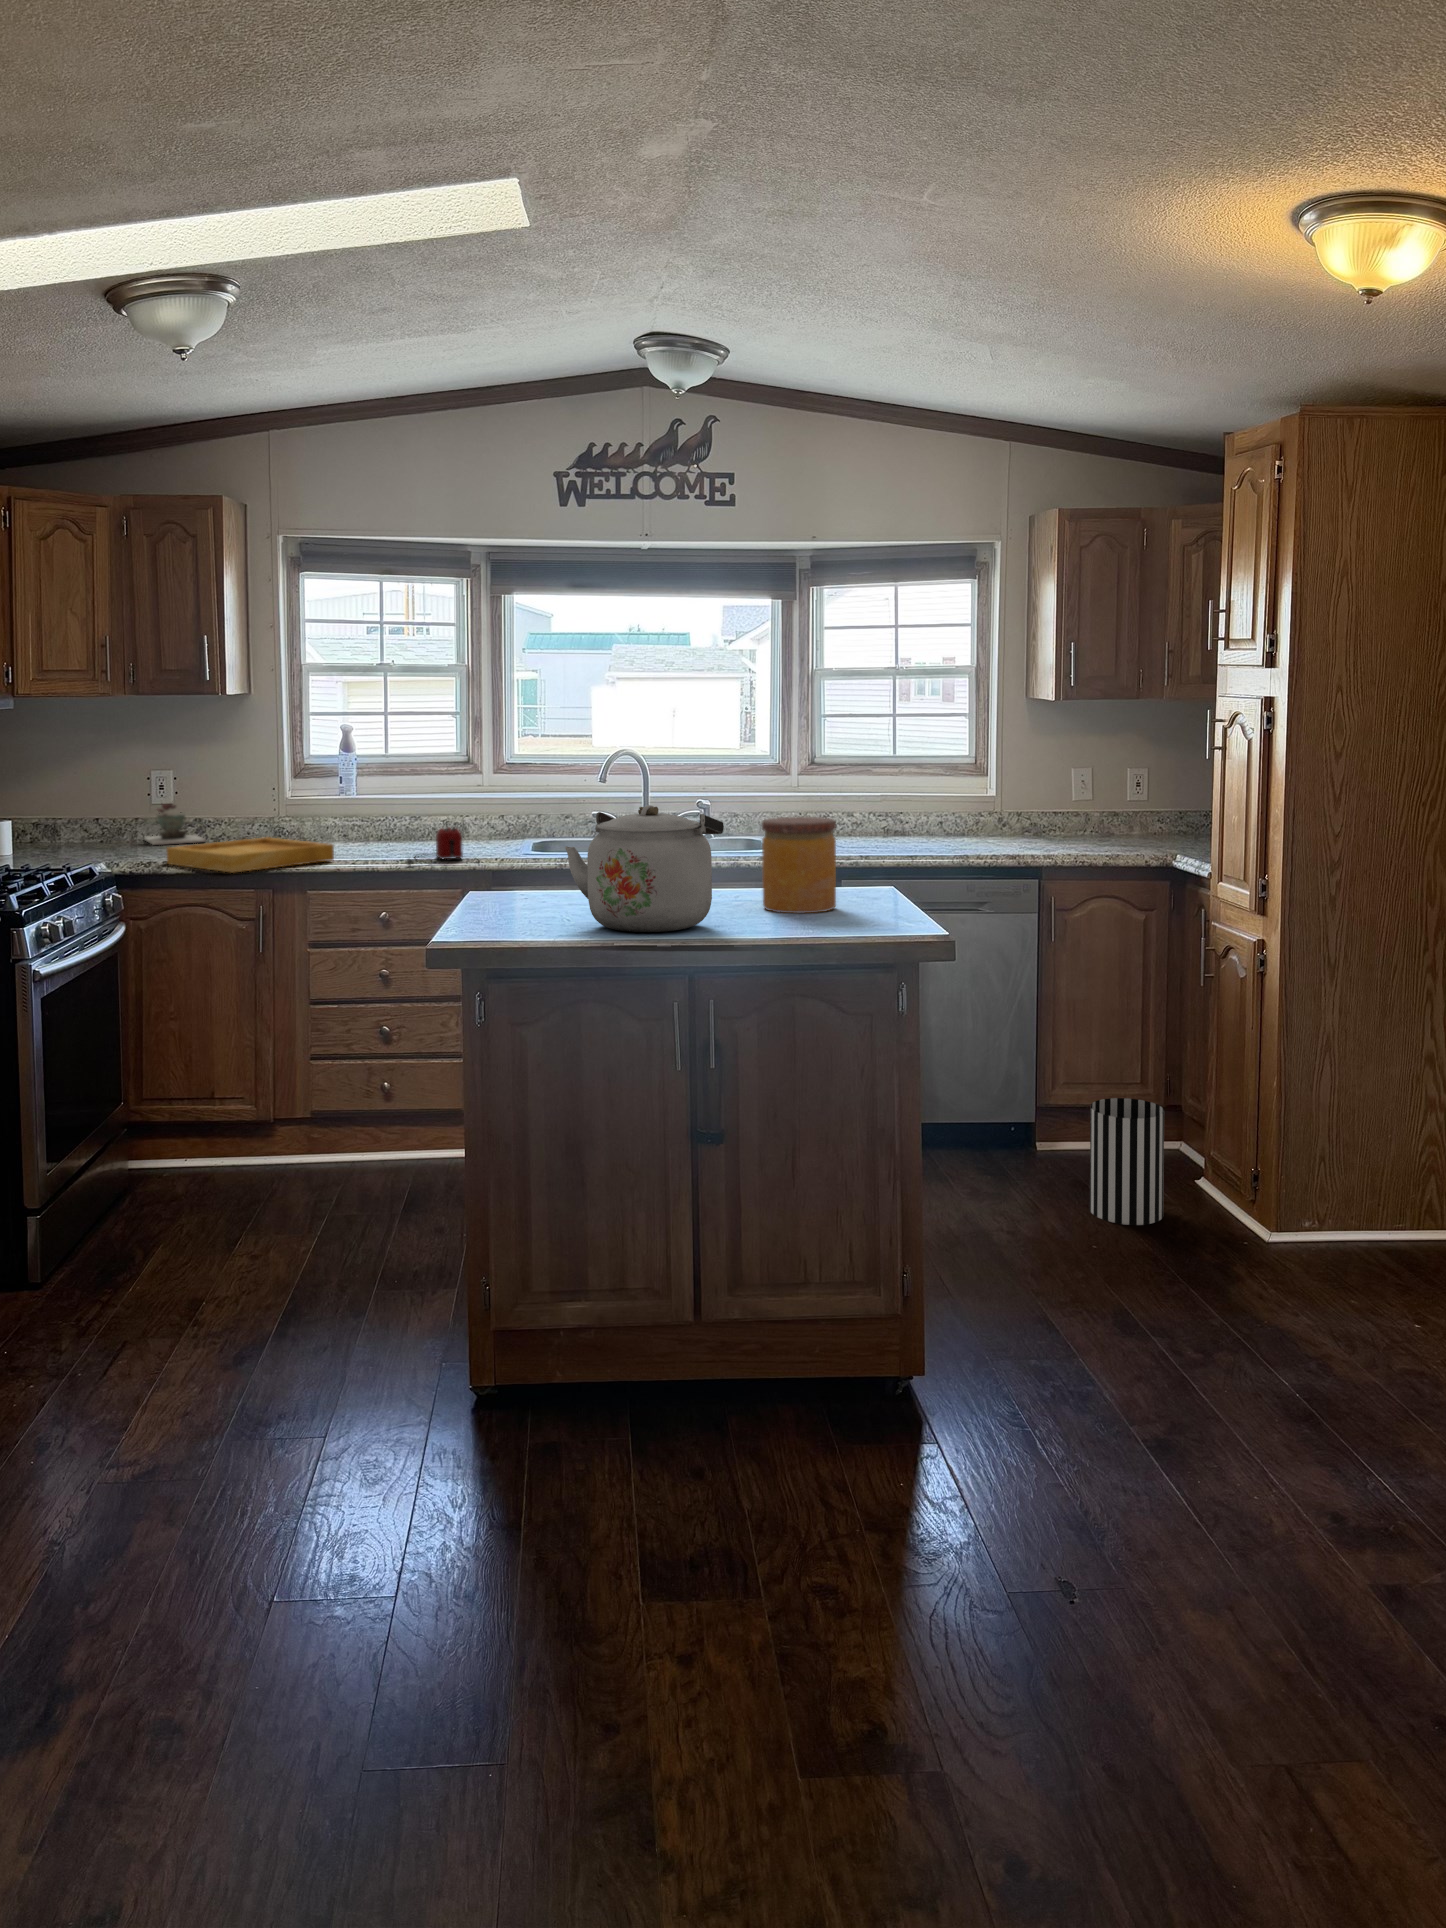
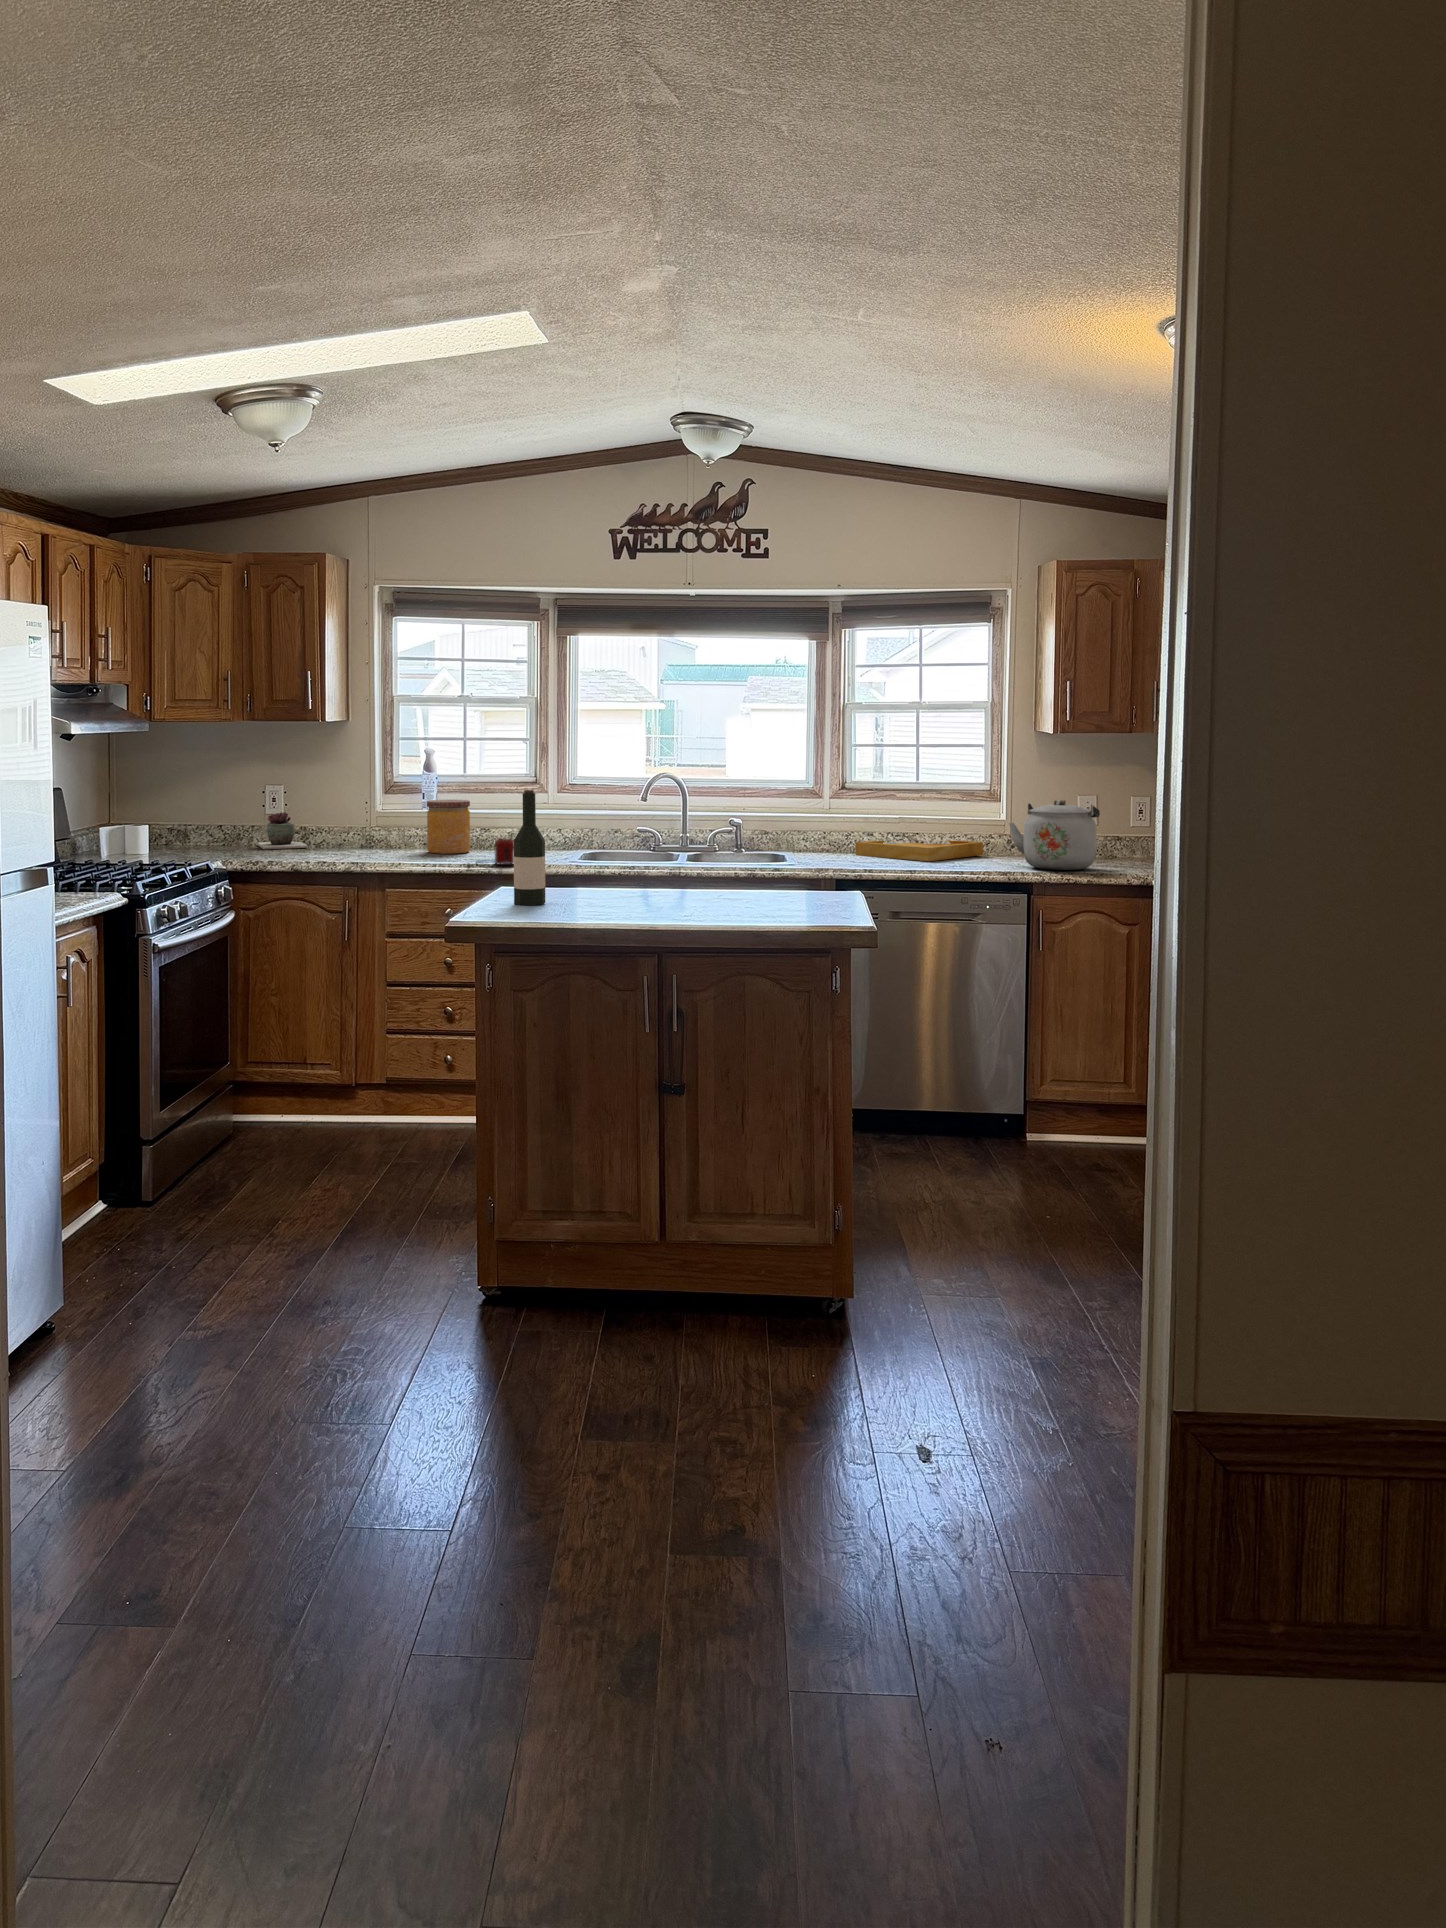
wine bottle: none [497,777,536,917] -> present [514,790,545,905]
kettle: present [565,805,724,932] -> present [1009,800,1100,870]
jar: present [762,817,836,913] -> present [427,800,470,854]
tray: present [167,837,334,873] -> present [855,840,983,861]
wastebasket: present [1090,1098,1164,1225] -> none [1057,1092,1125,1205]

